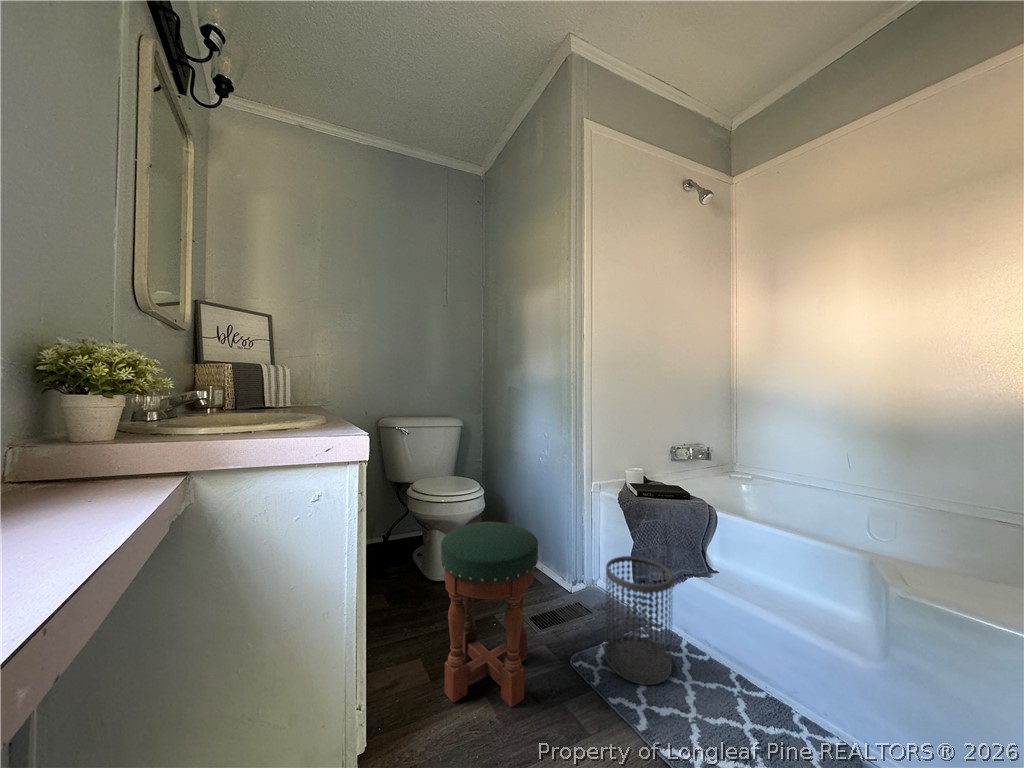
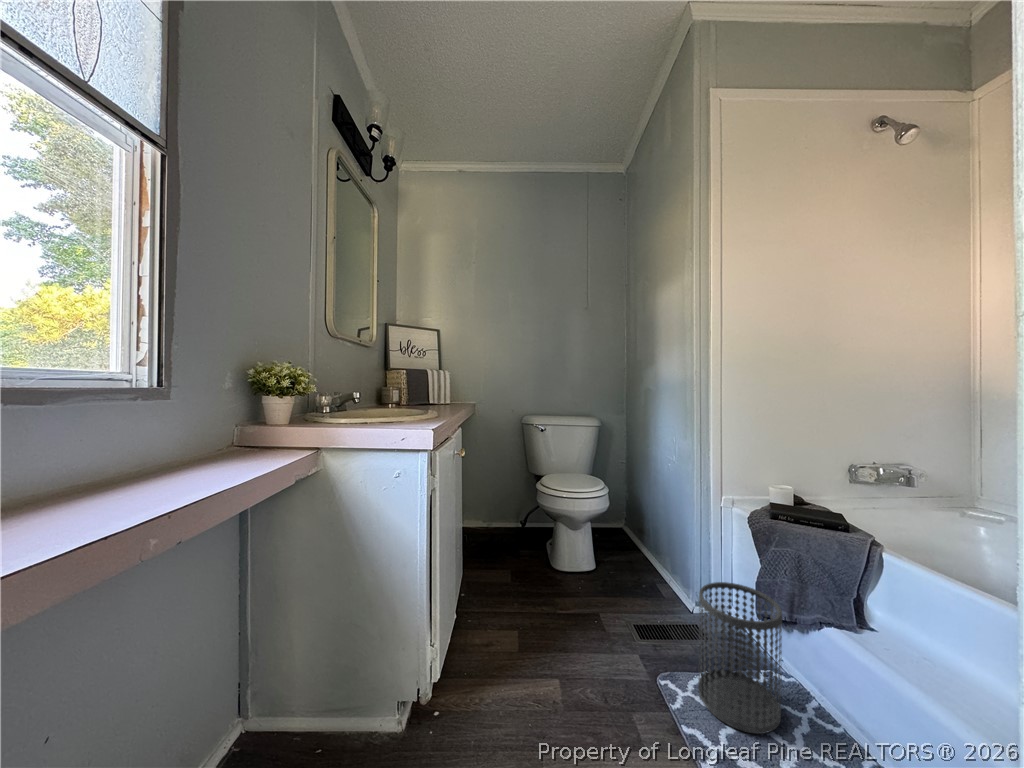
stool: present [441,522,538,707] -> none [527,519,618,695]

